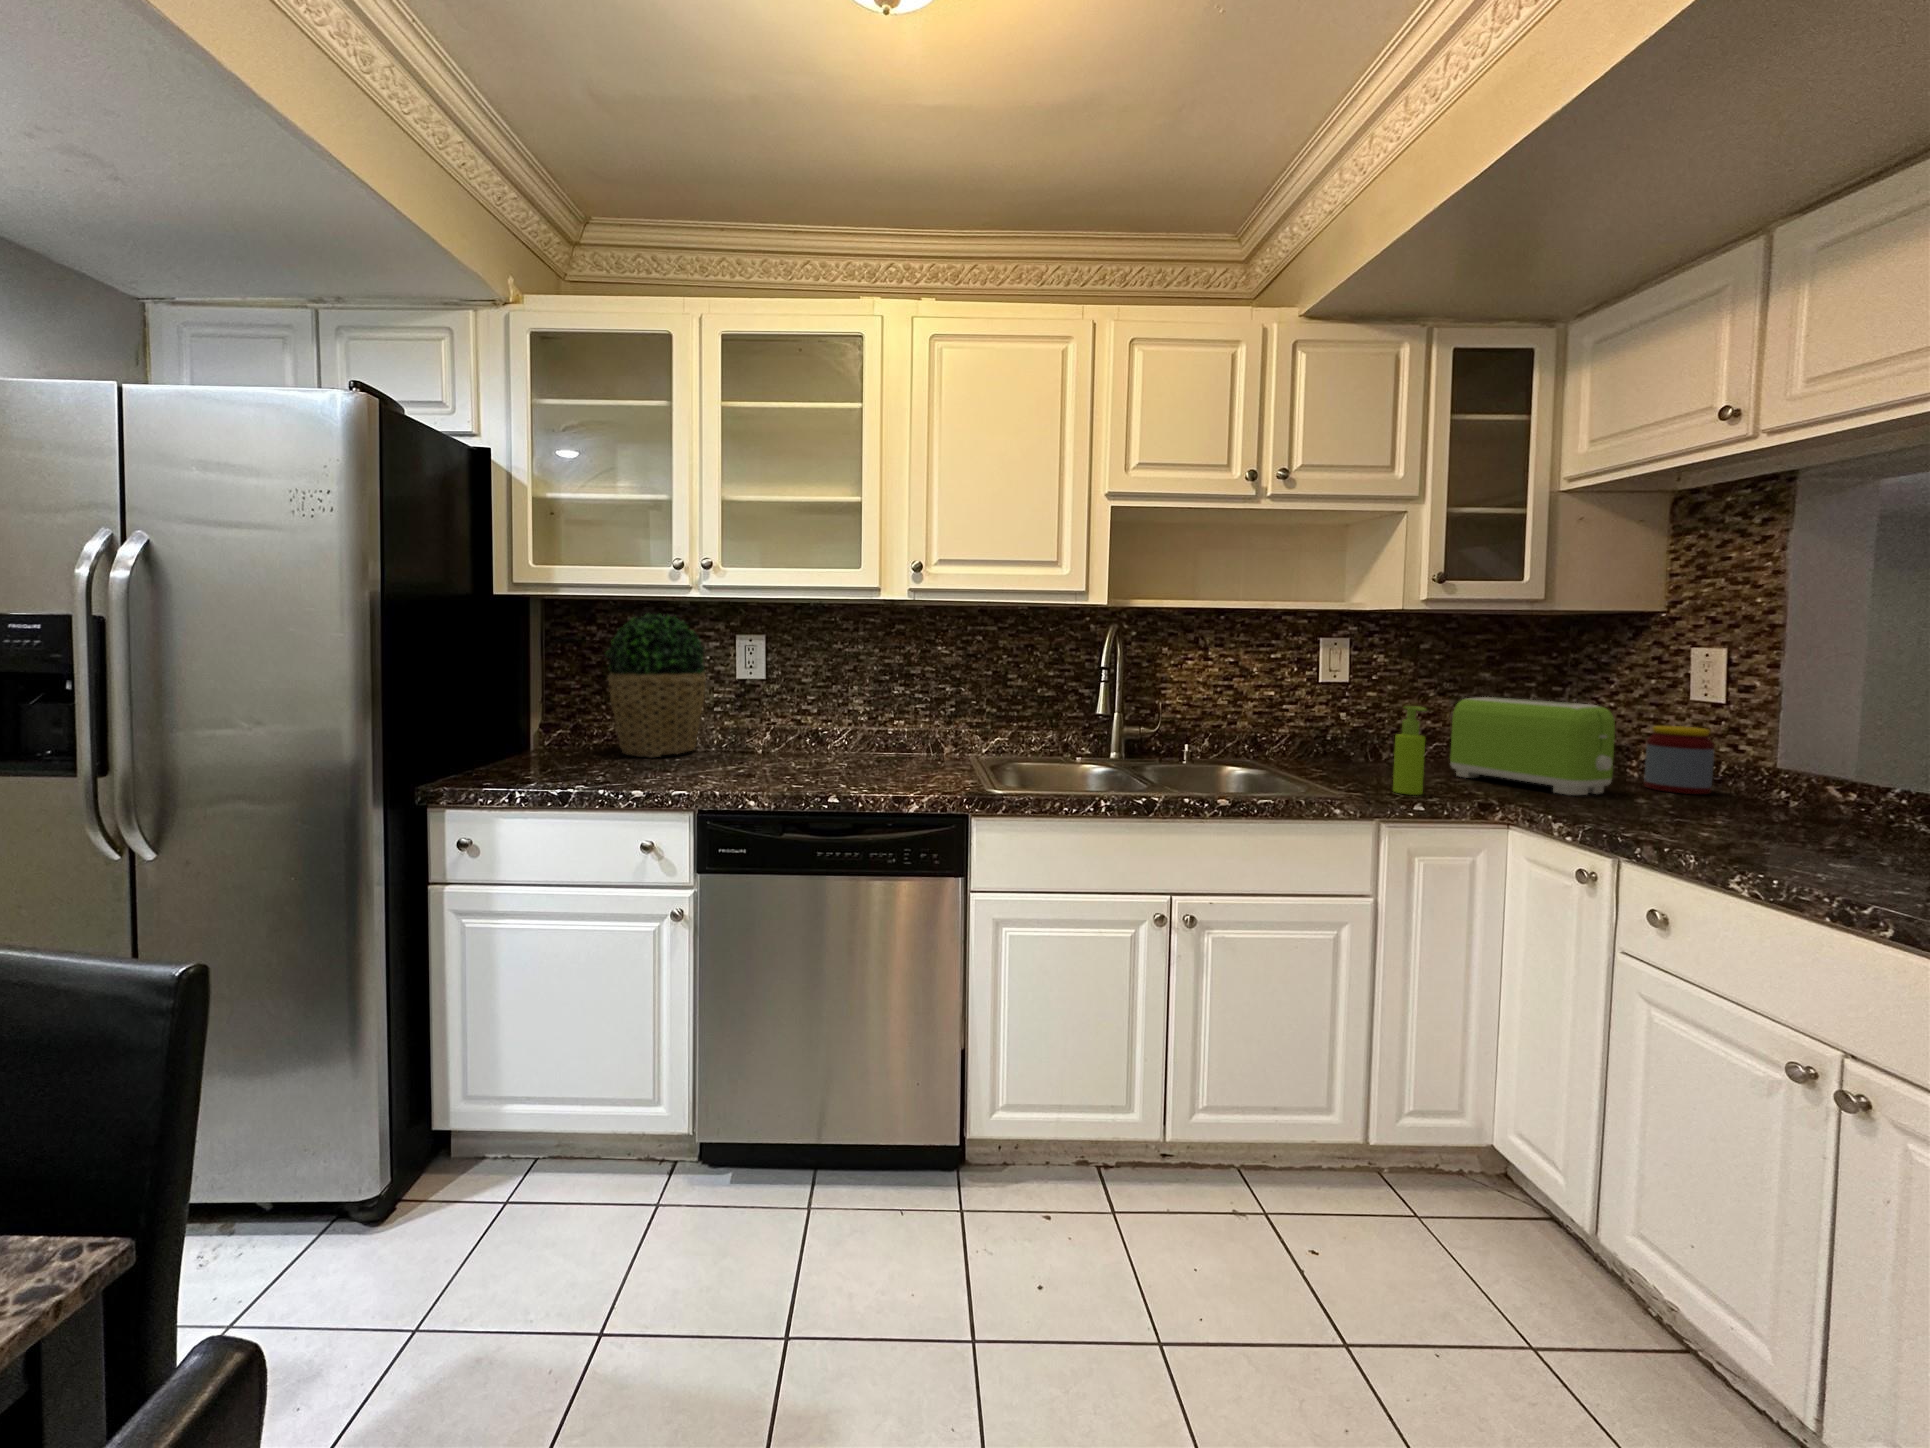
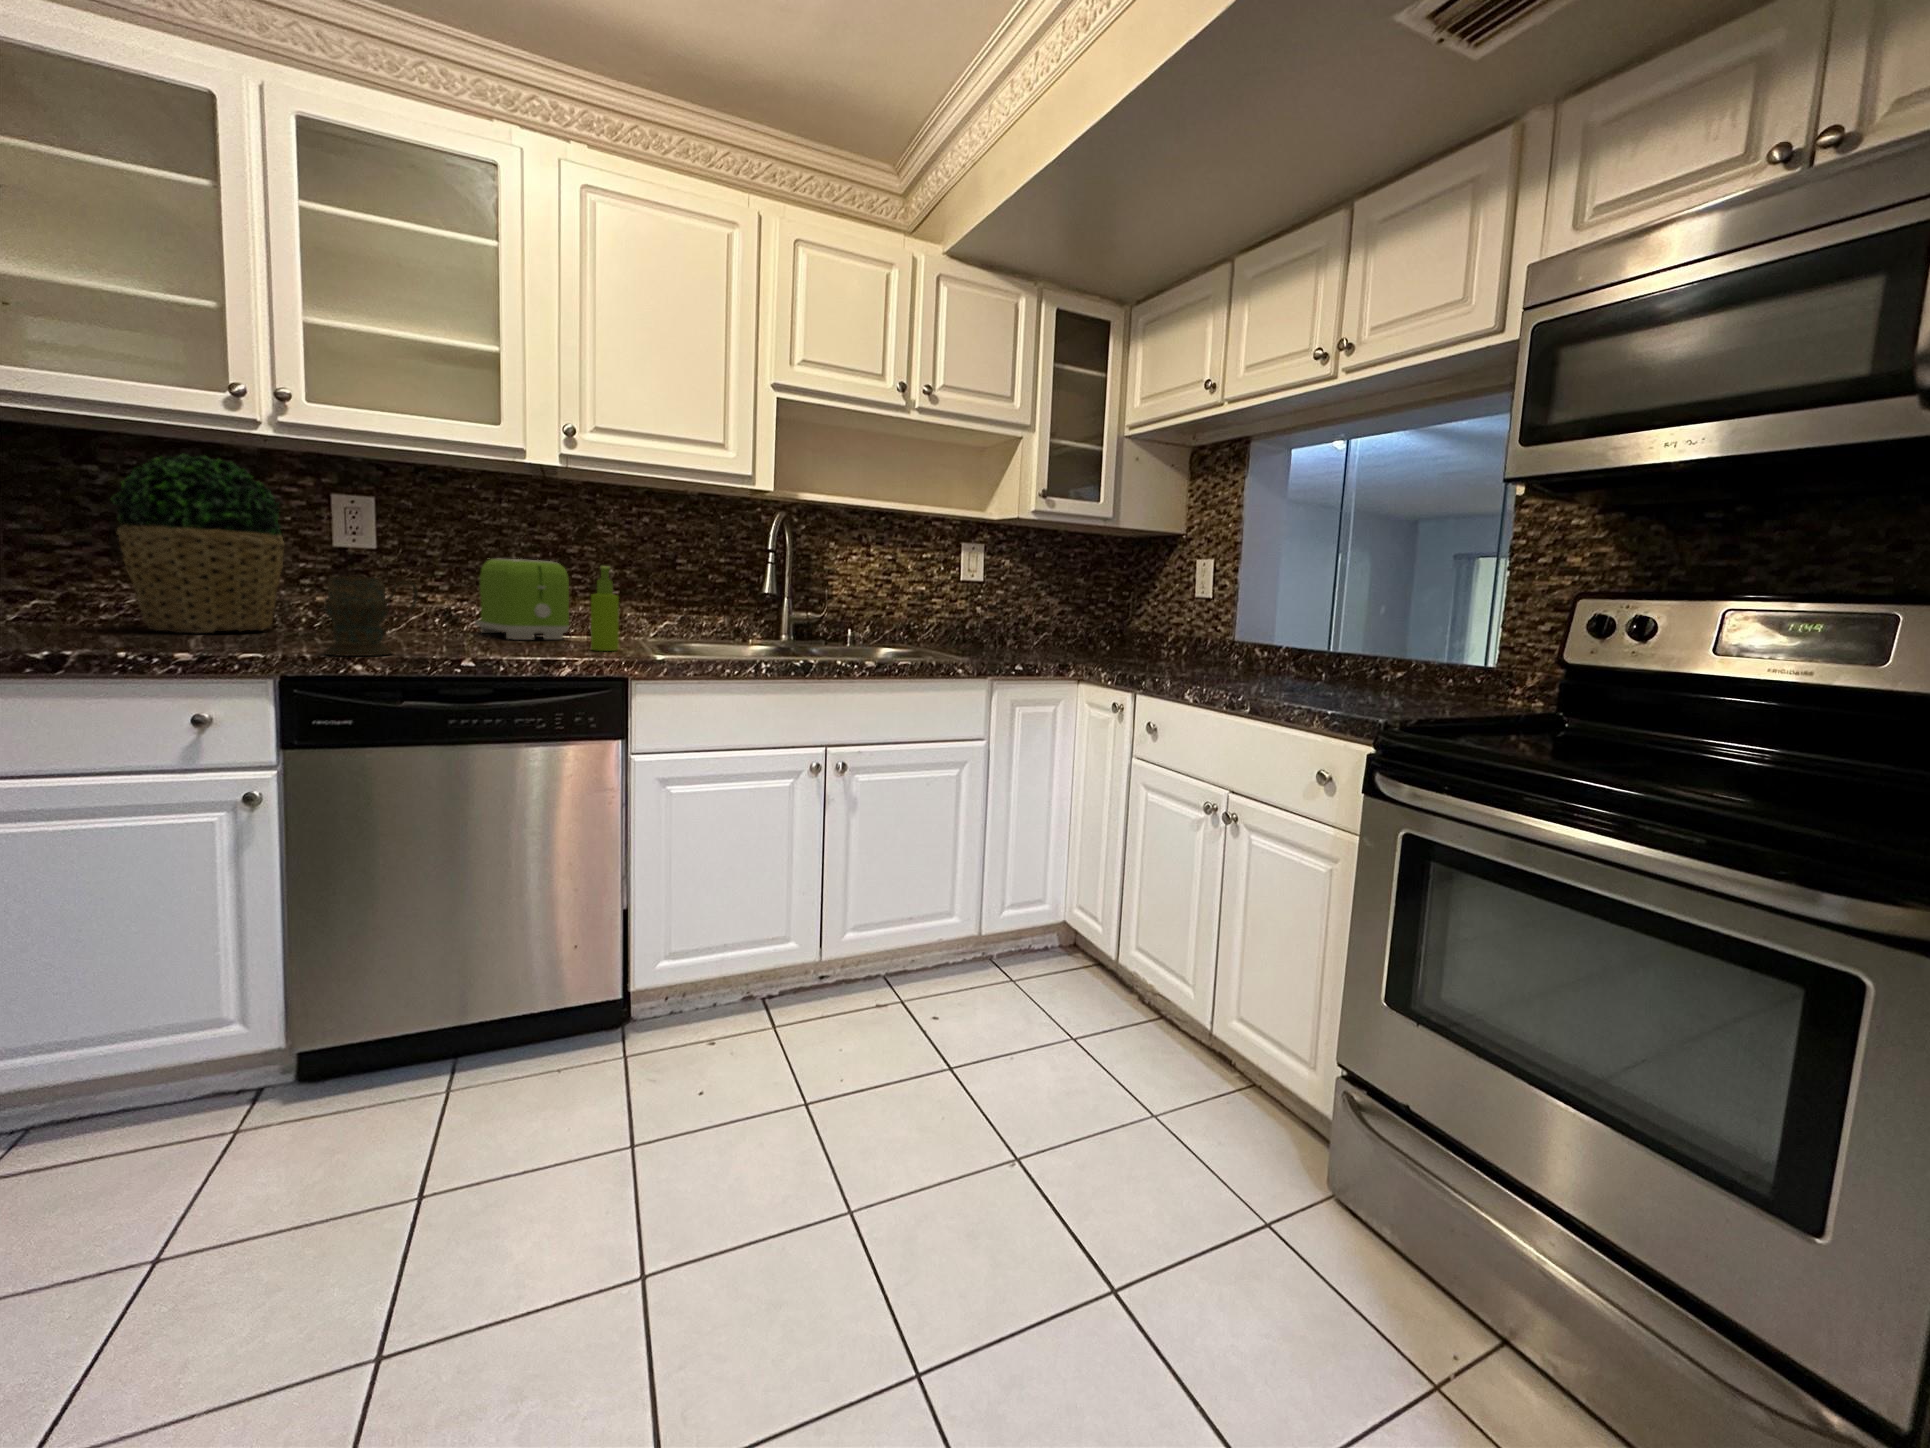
toaster: present [1450,697,1615,795] -> present [475,558,569,640]
soap dispenser: present [1393,706,1426,795] -> present [591,566,619,651]
mug: none [733,720,800,793] -> present [325,576,418,656]
jar: present [1644,726,1714,794] -> none [1168,615,1205,661]

